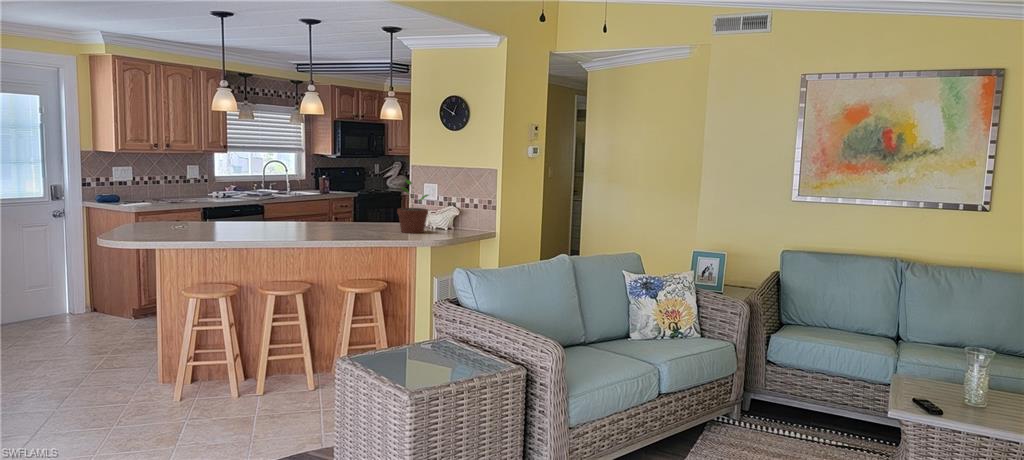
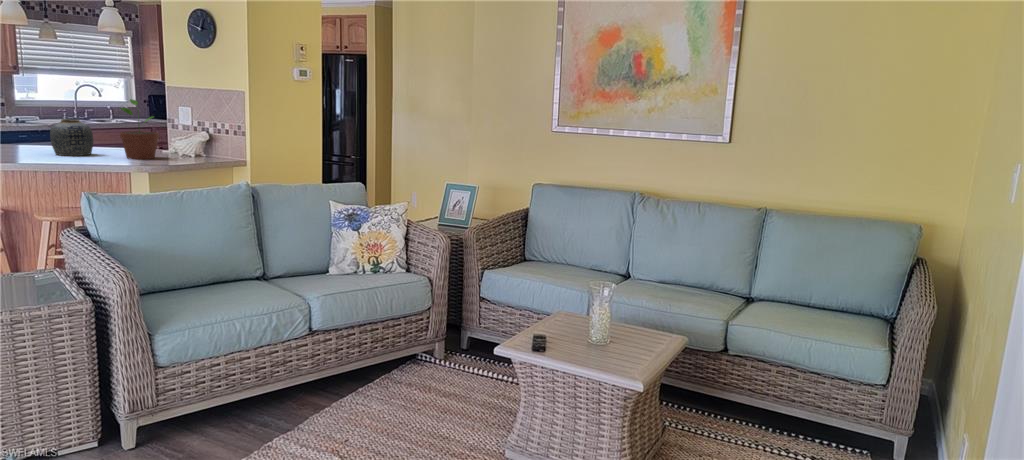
vase: none [337,198,370,231] -> present [50,119,93,156]

